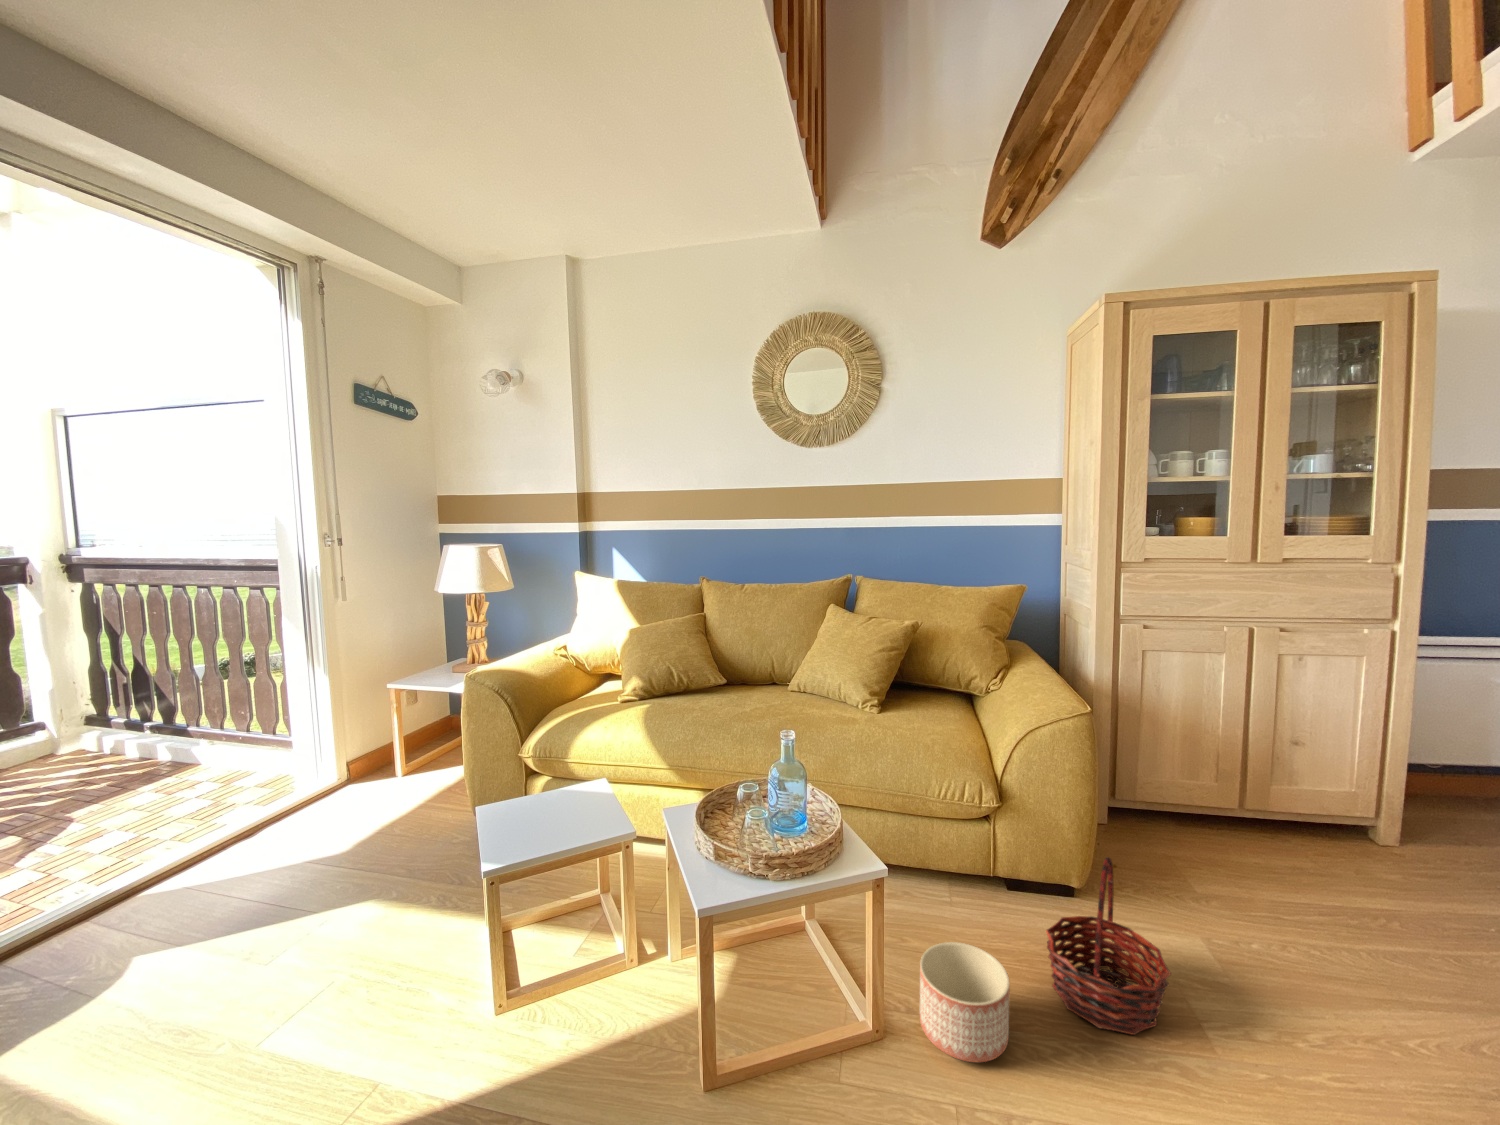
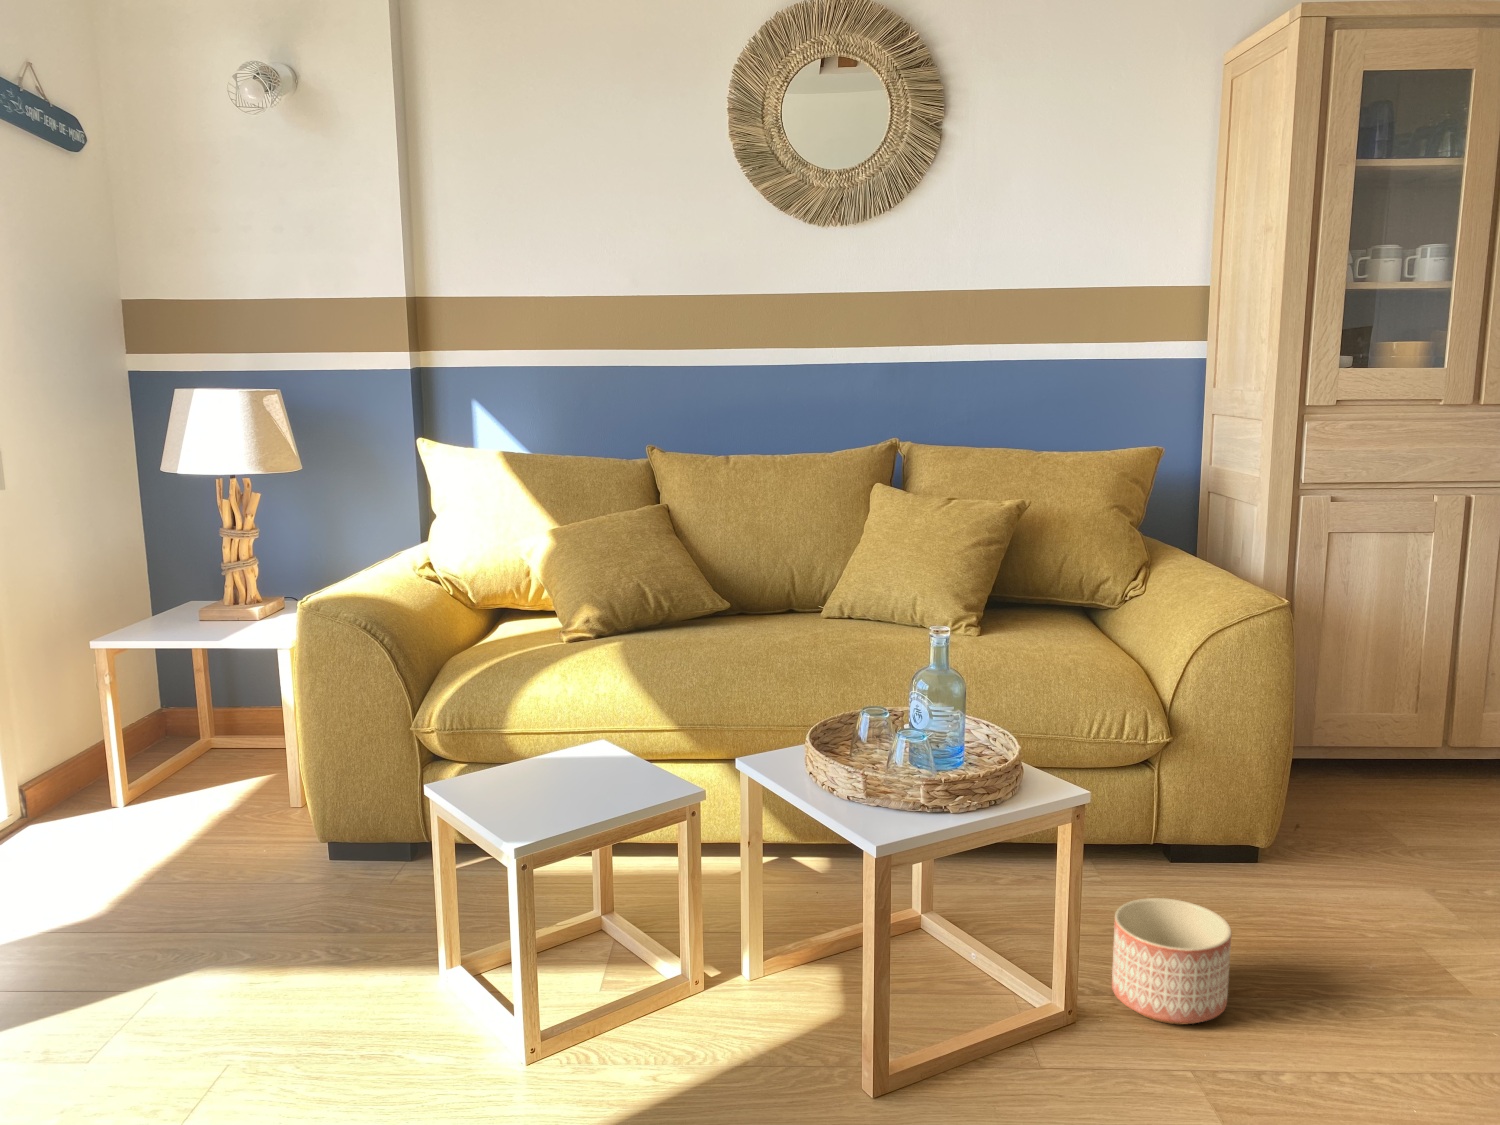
basket: present [1046,857,1171,1035] -> none [1250,774,1406,980]

